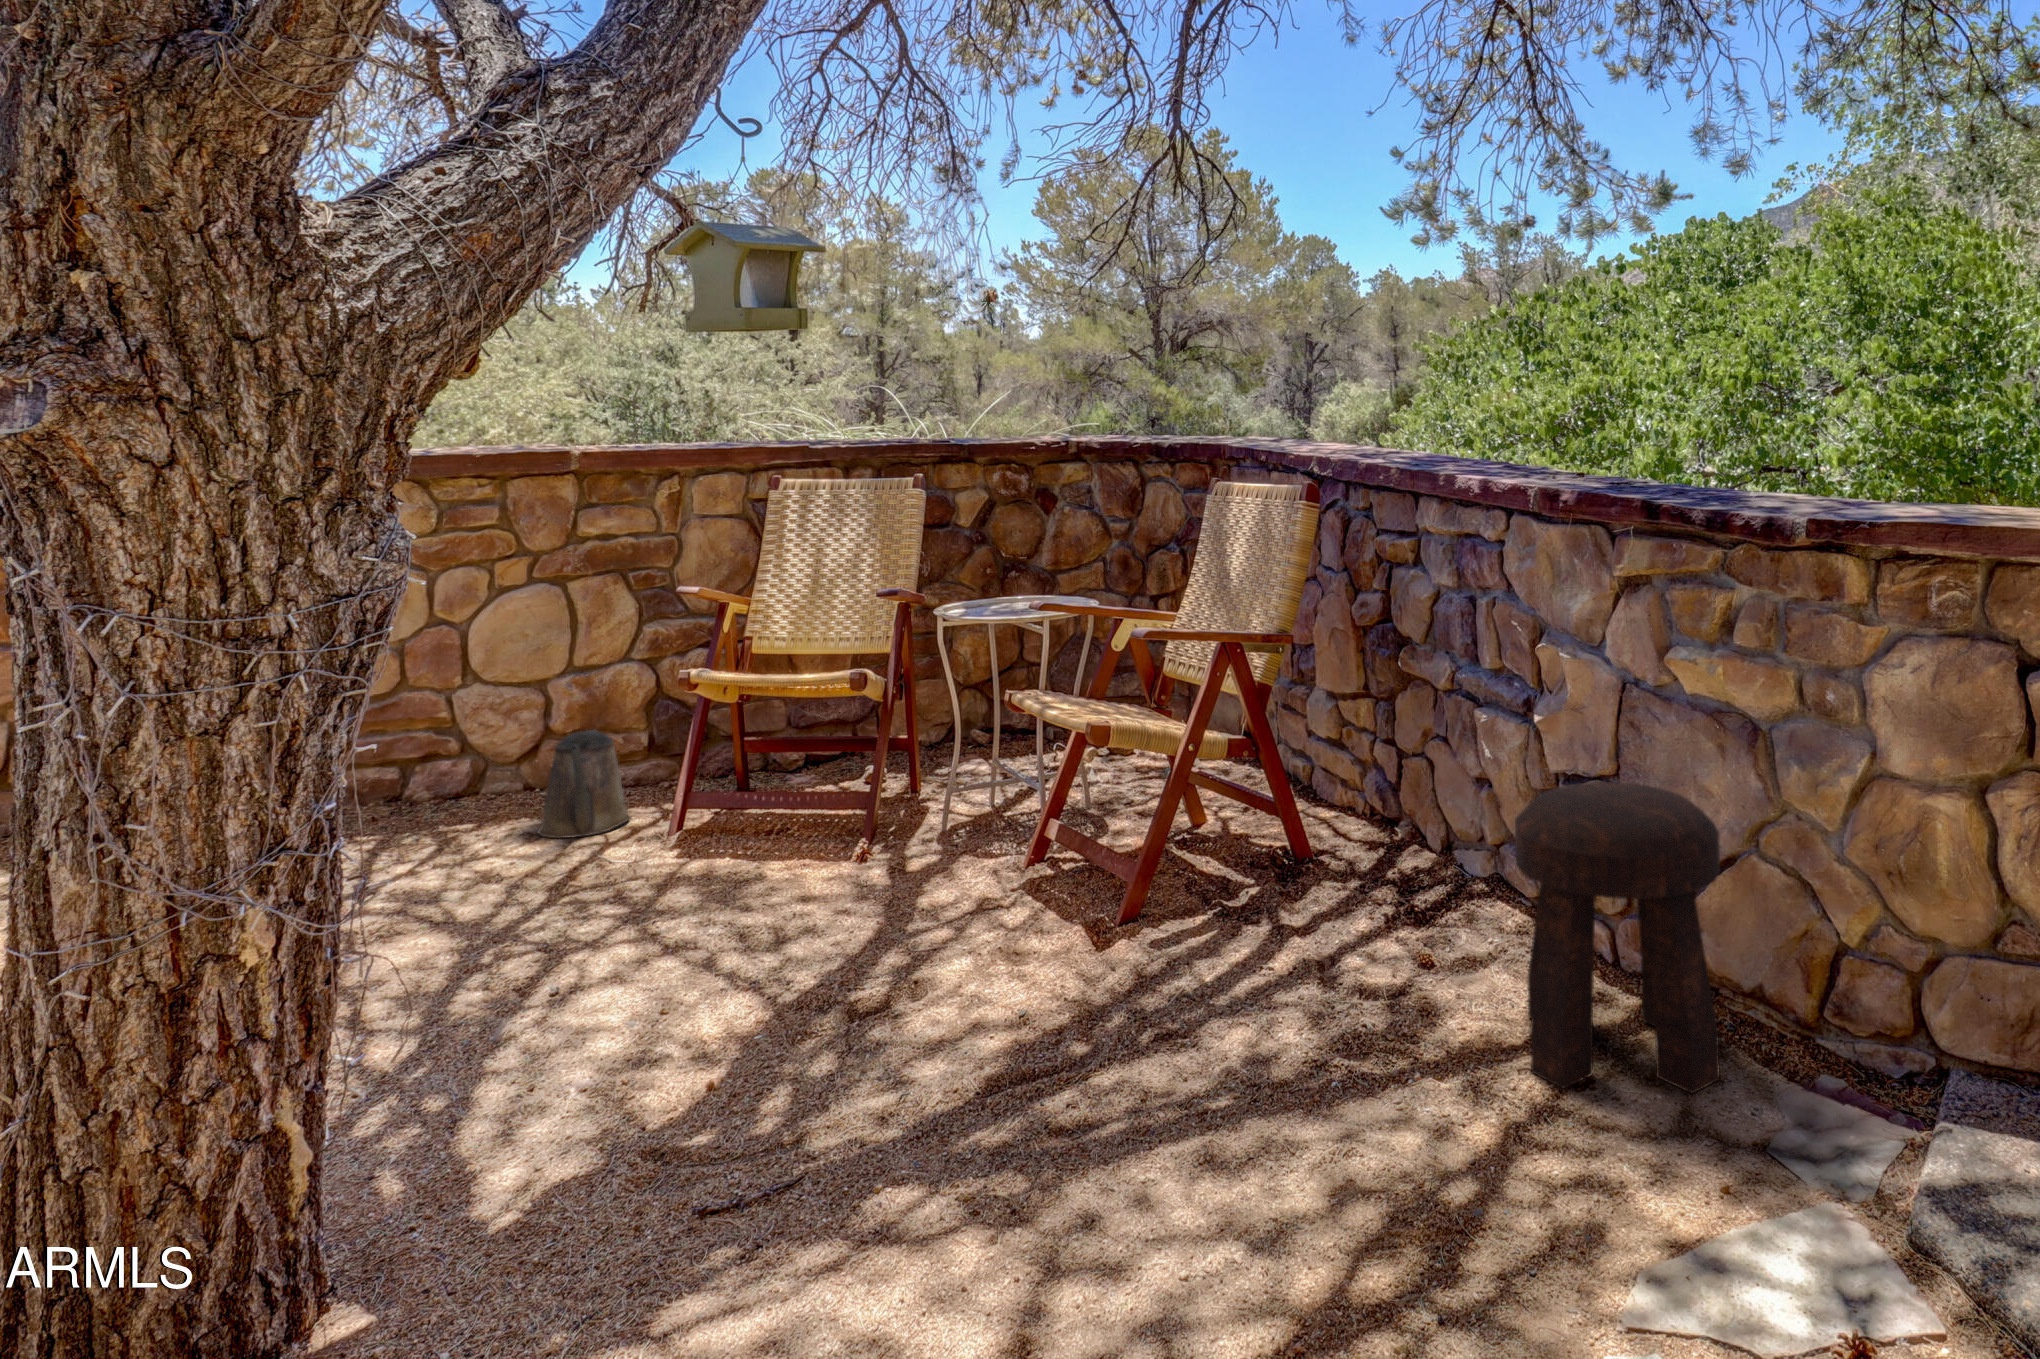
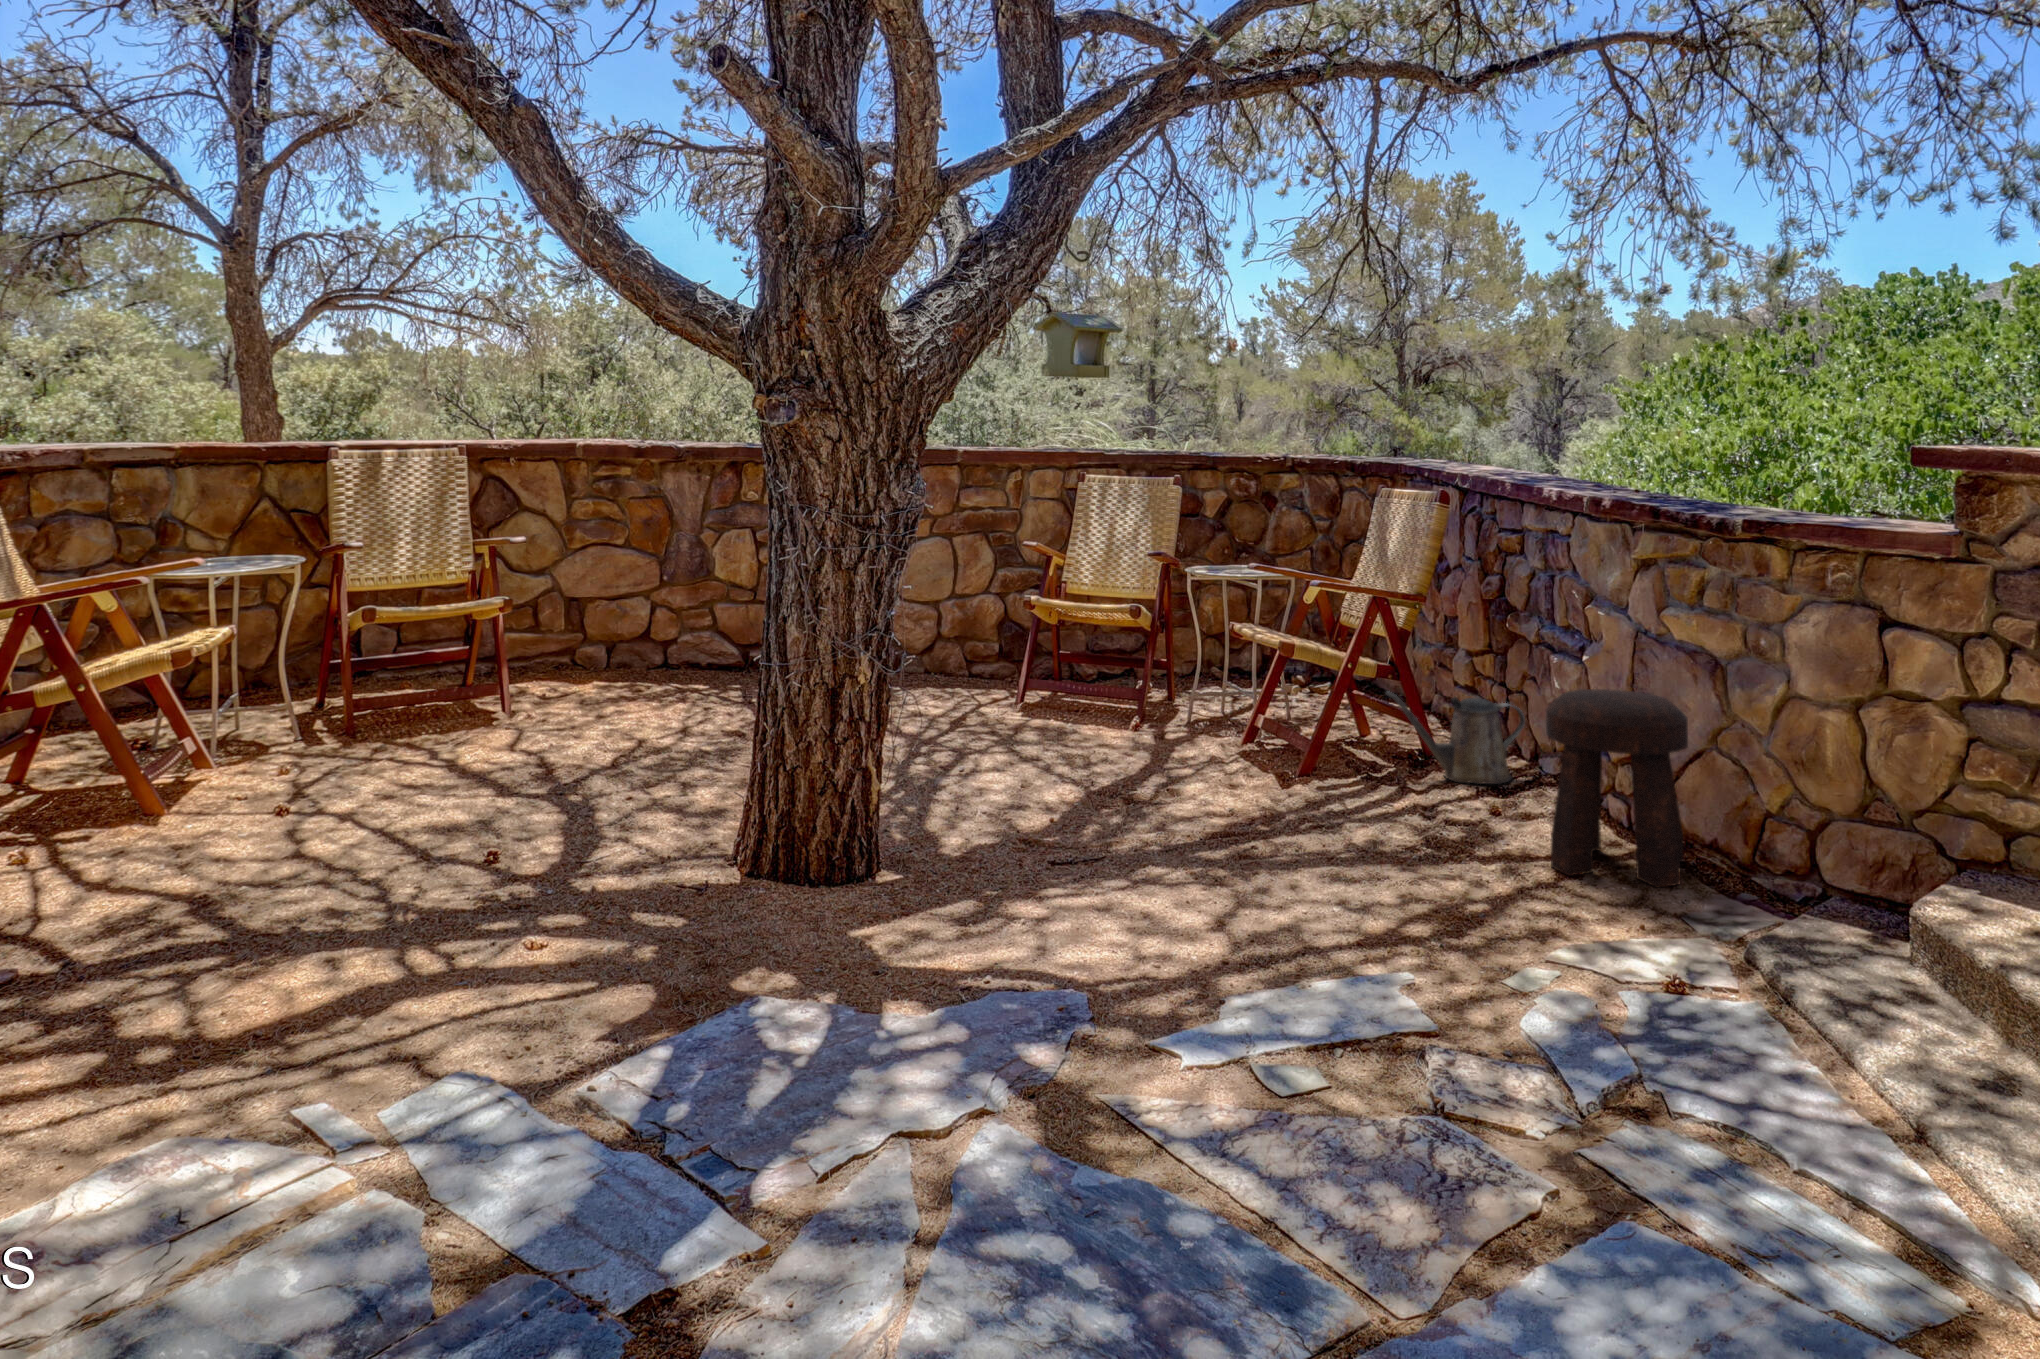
watering can: present [538,730,630,838] -> present [1386,691,1525,784]

